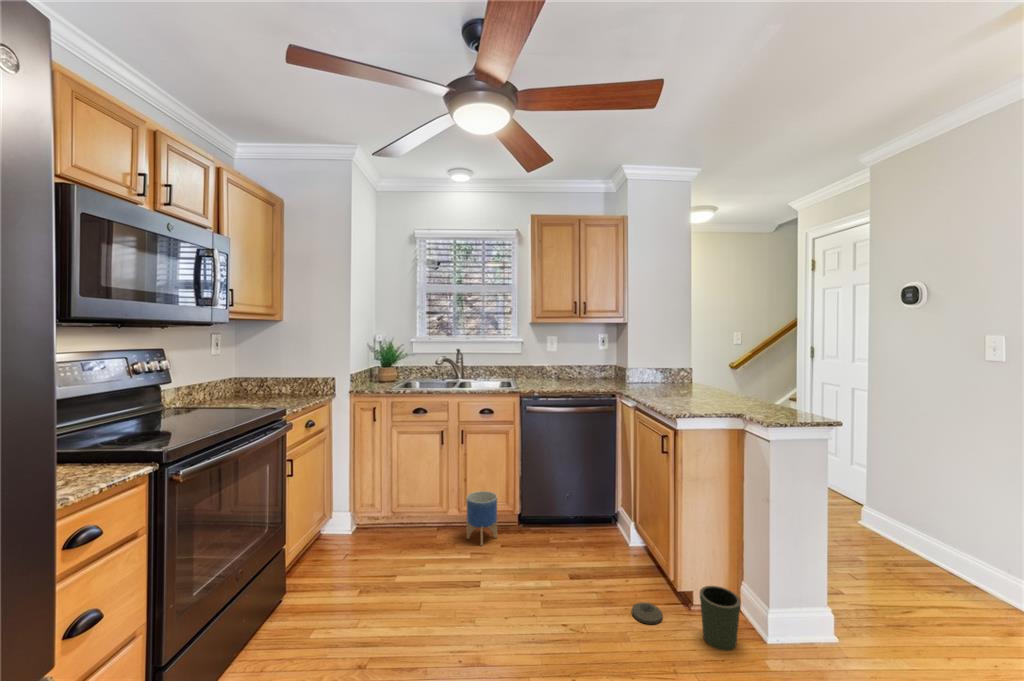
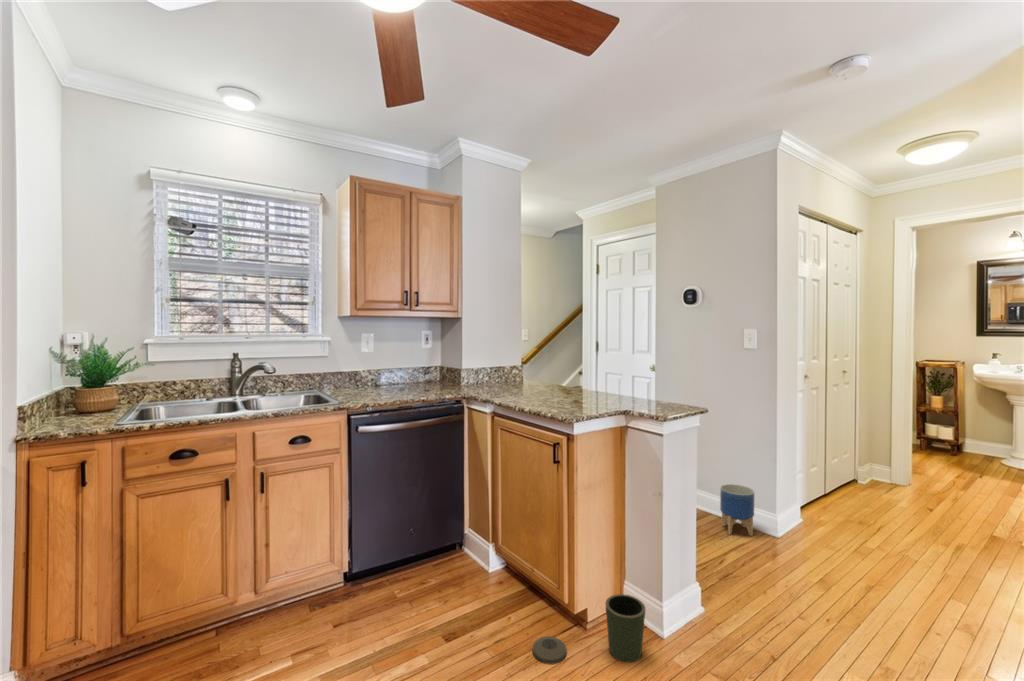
planter: present [467,491,497,545] -> present [720,484,754,536]

